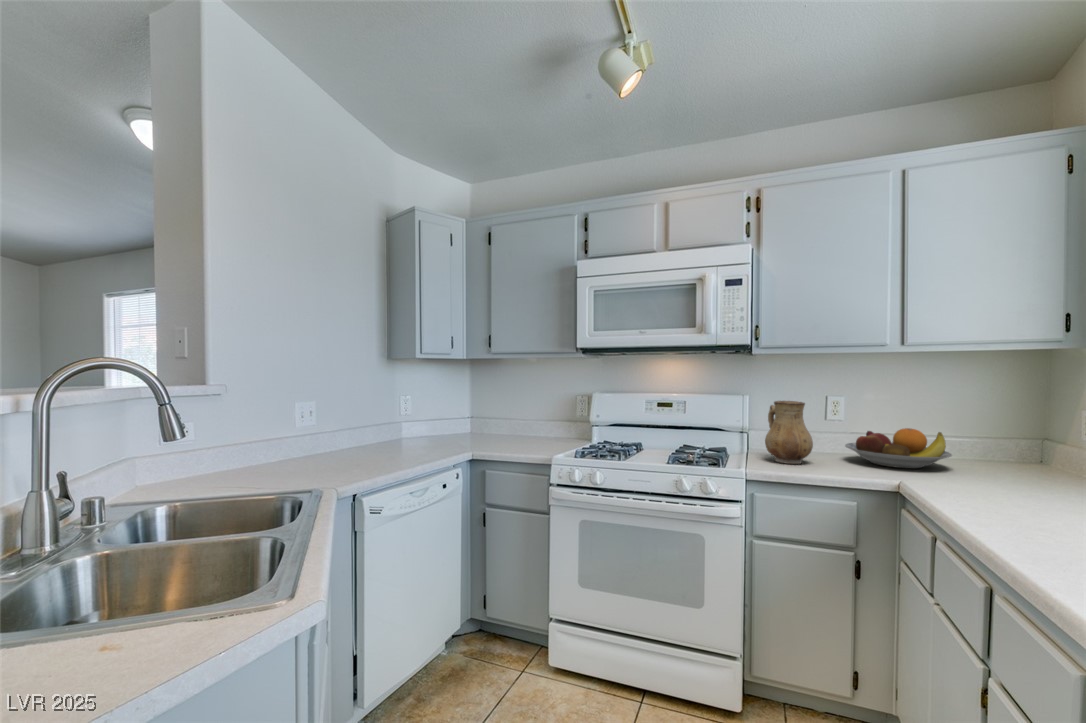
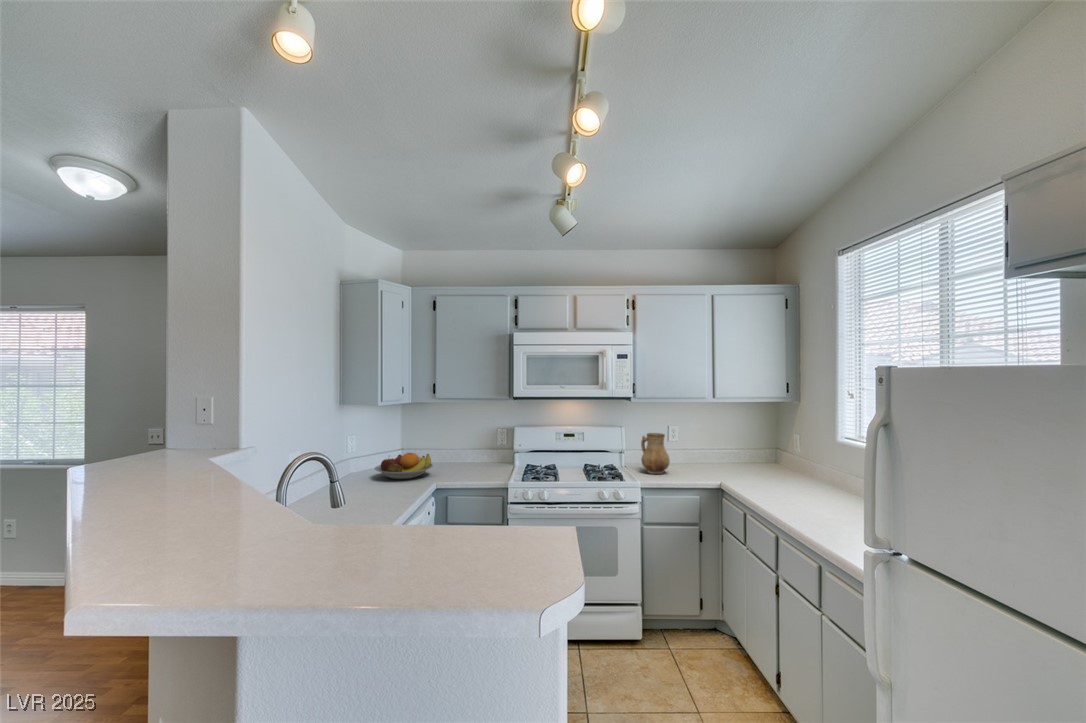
fruit bowl: present [845,428,952,469] -> present [375,453,433,479]

